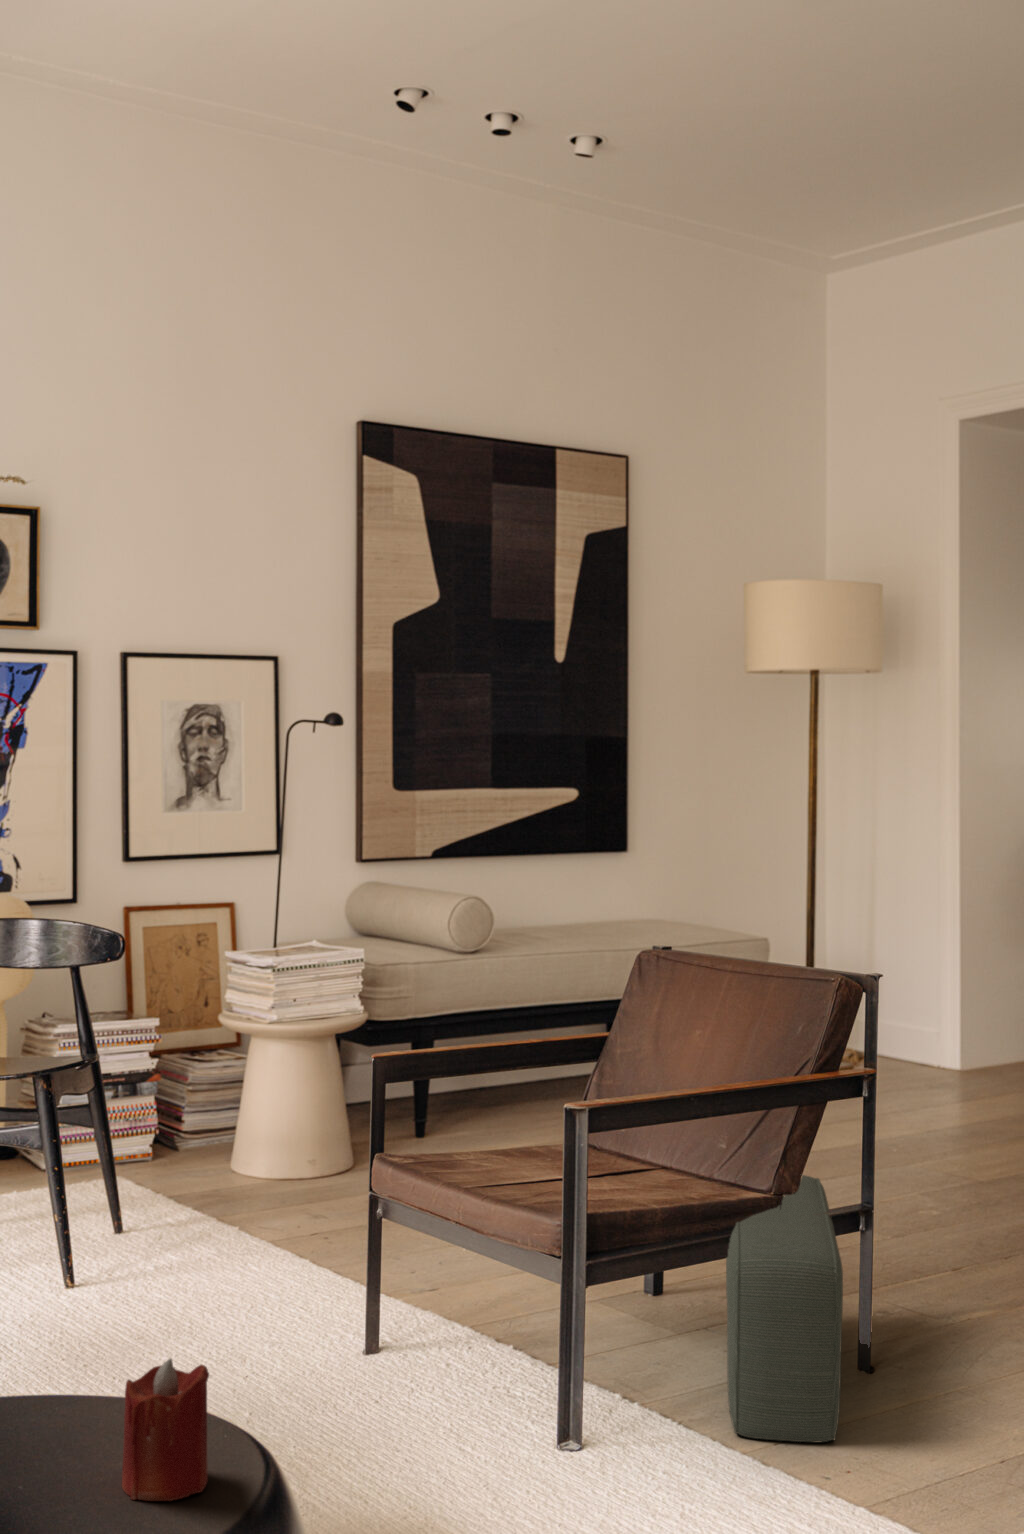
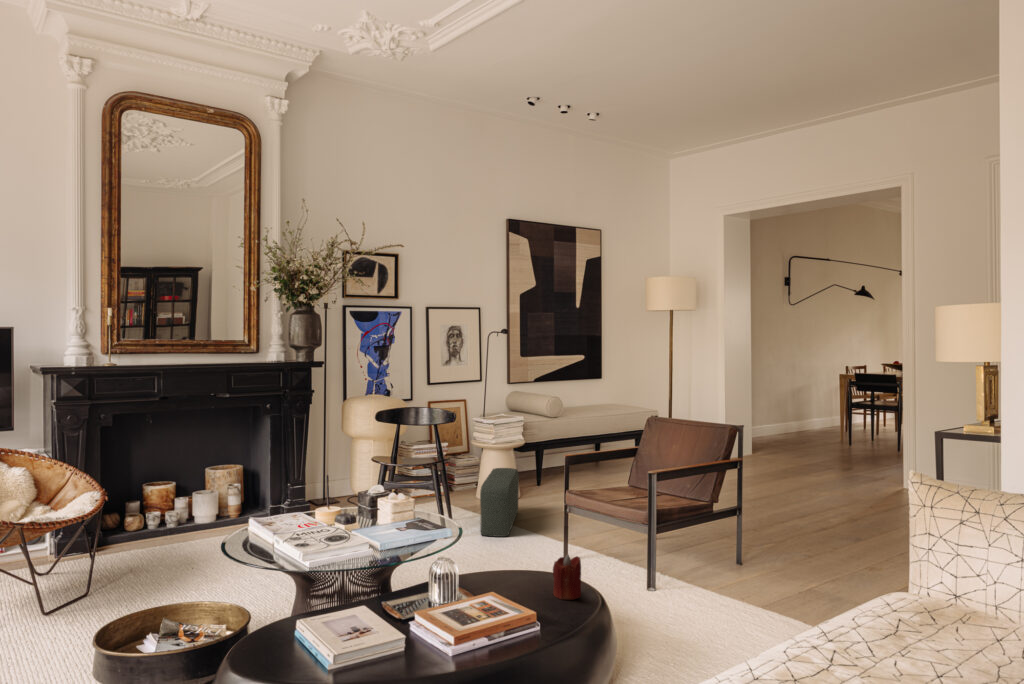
pouf: present [726,1175,843,1442] -> present [480,468,519,537]

